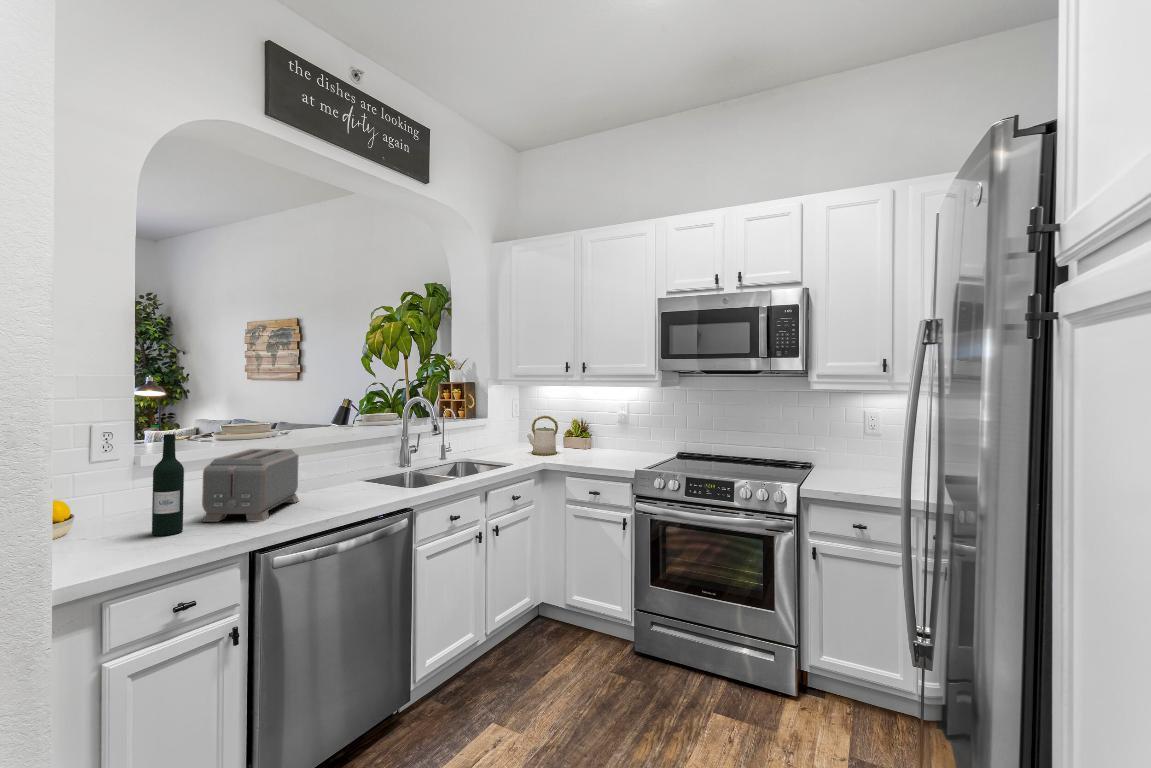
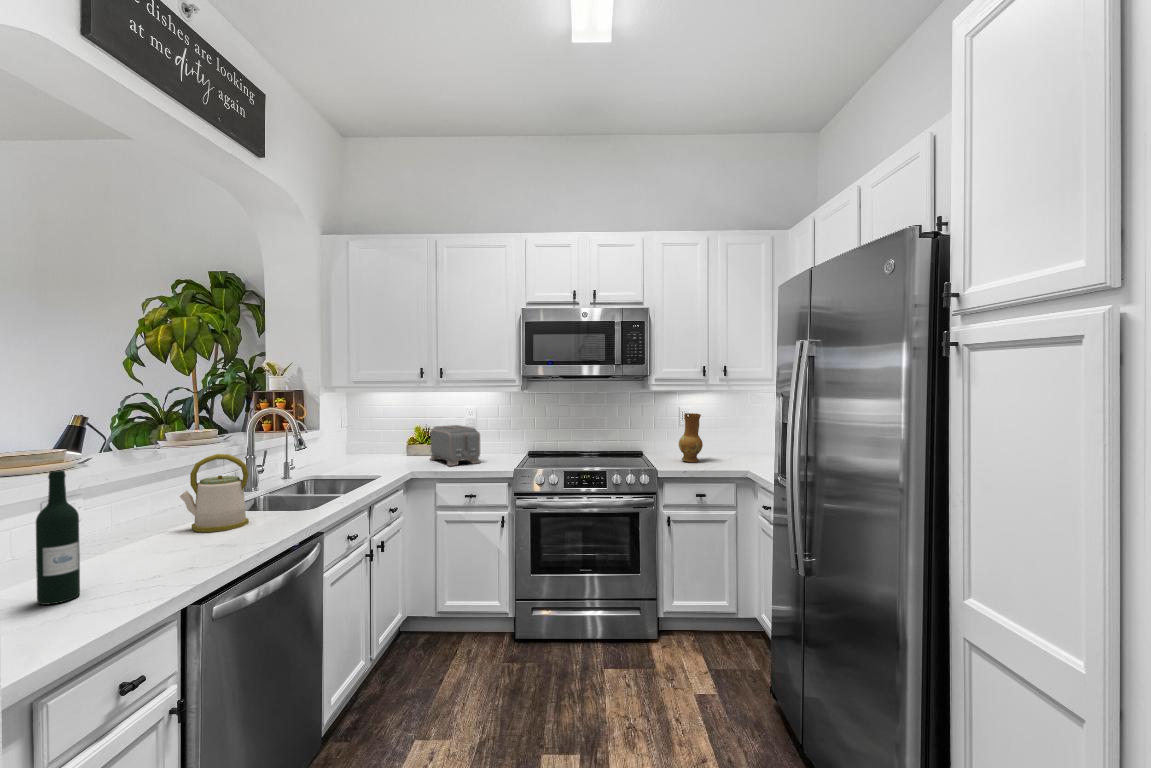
kettle: present [527,416,558,455] -> present [180,454,249,532]
ceramic jug: none [844,429,876,489] -> present [679,413,703,462]
toaster: present [202,449,299,522] -> present [430,425,480,466]

